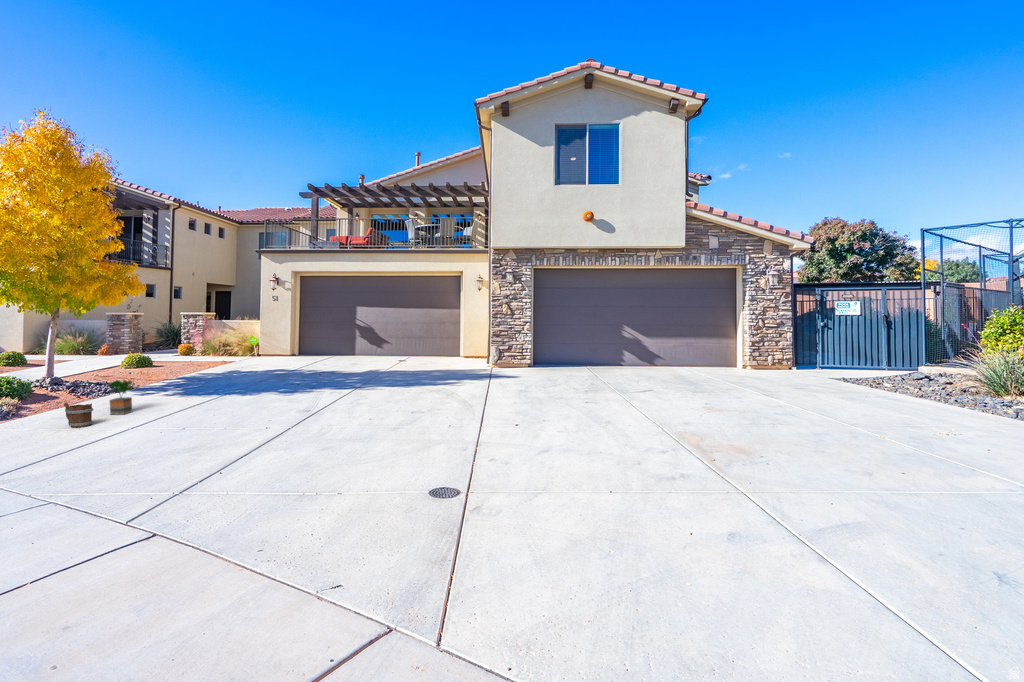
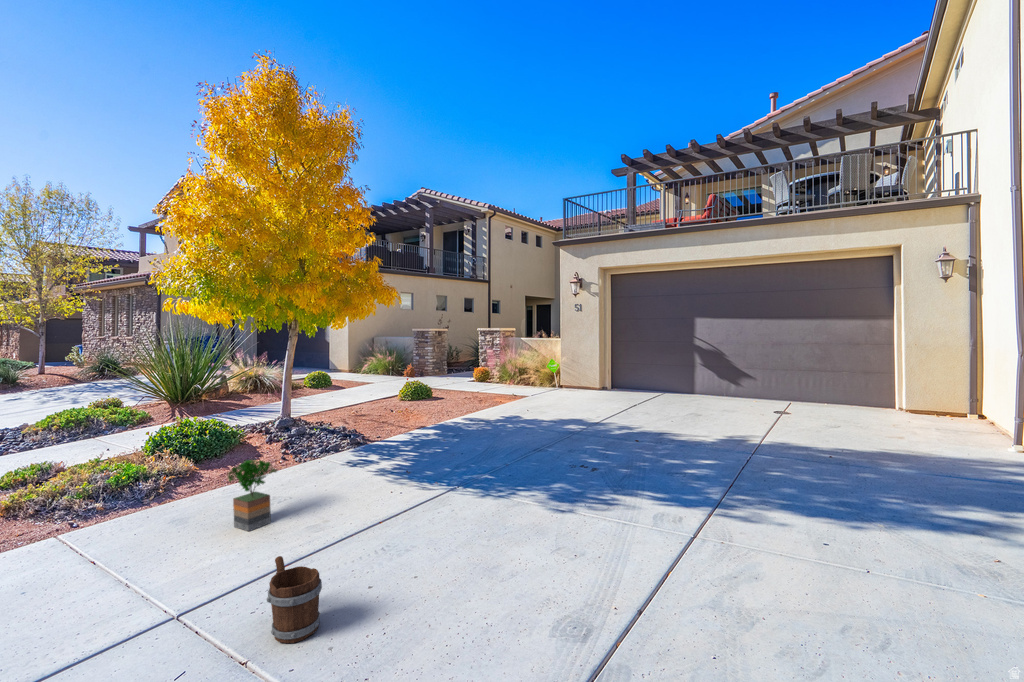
bucket: present [64,403,93,428] -> present [267,556,322,643]

